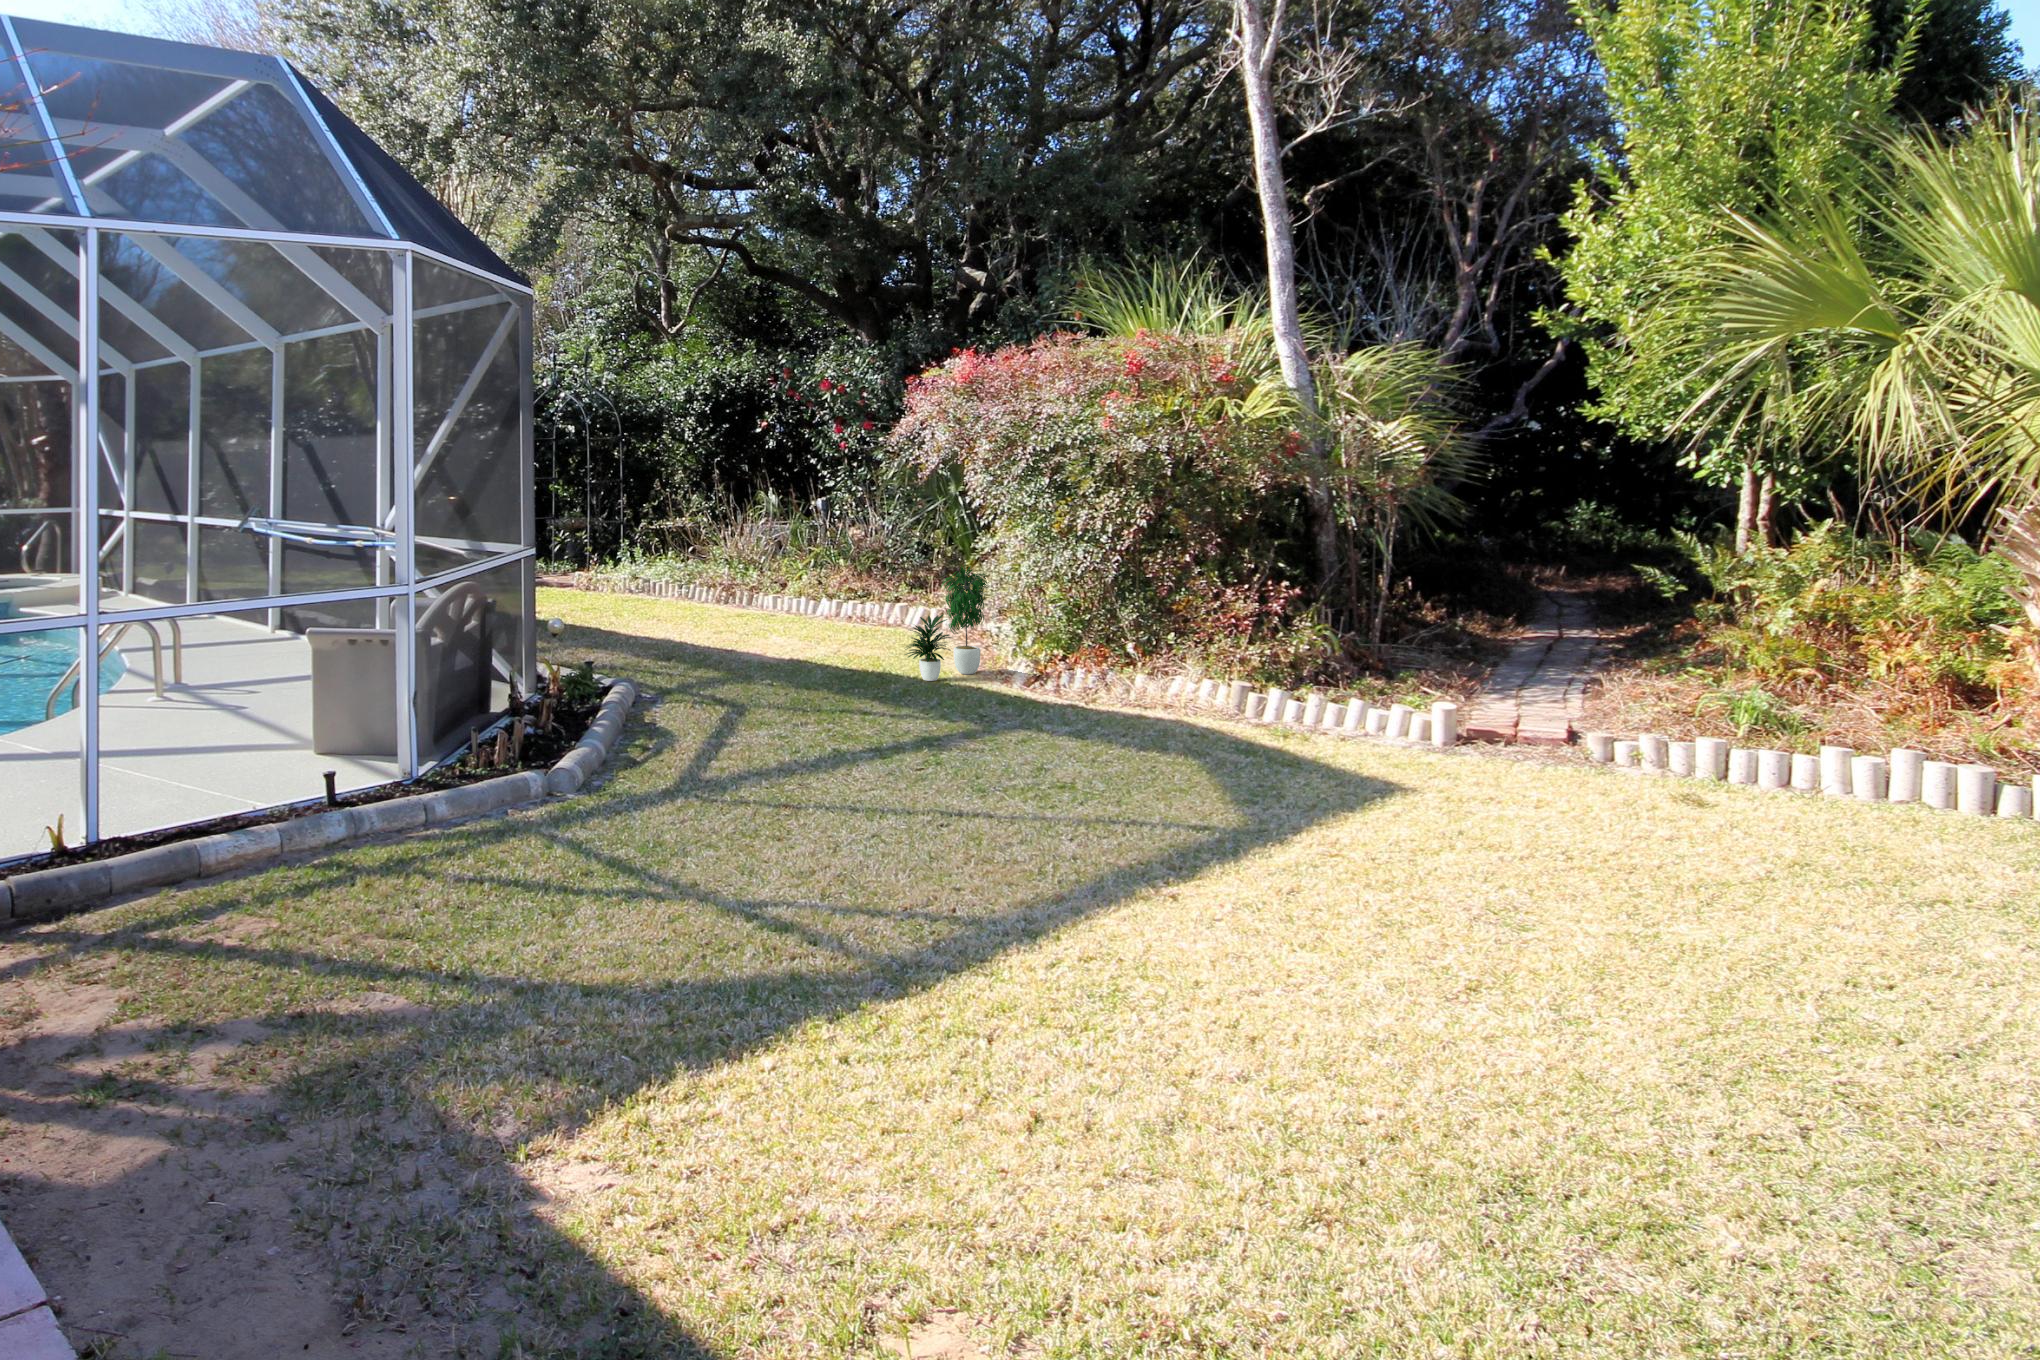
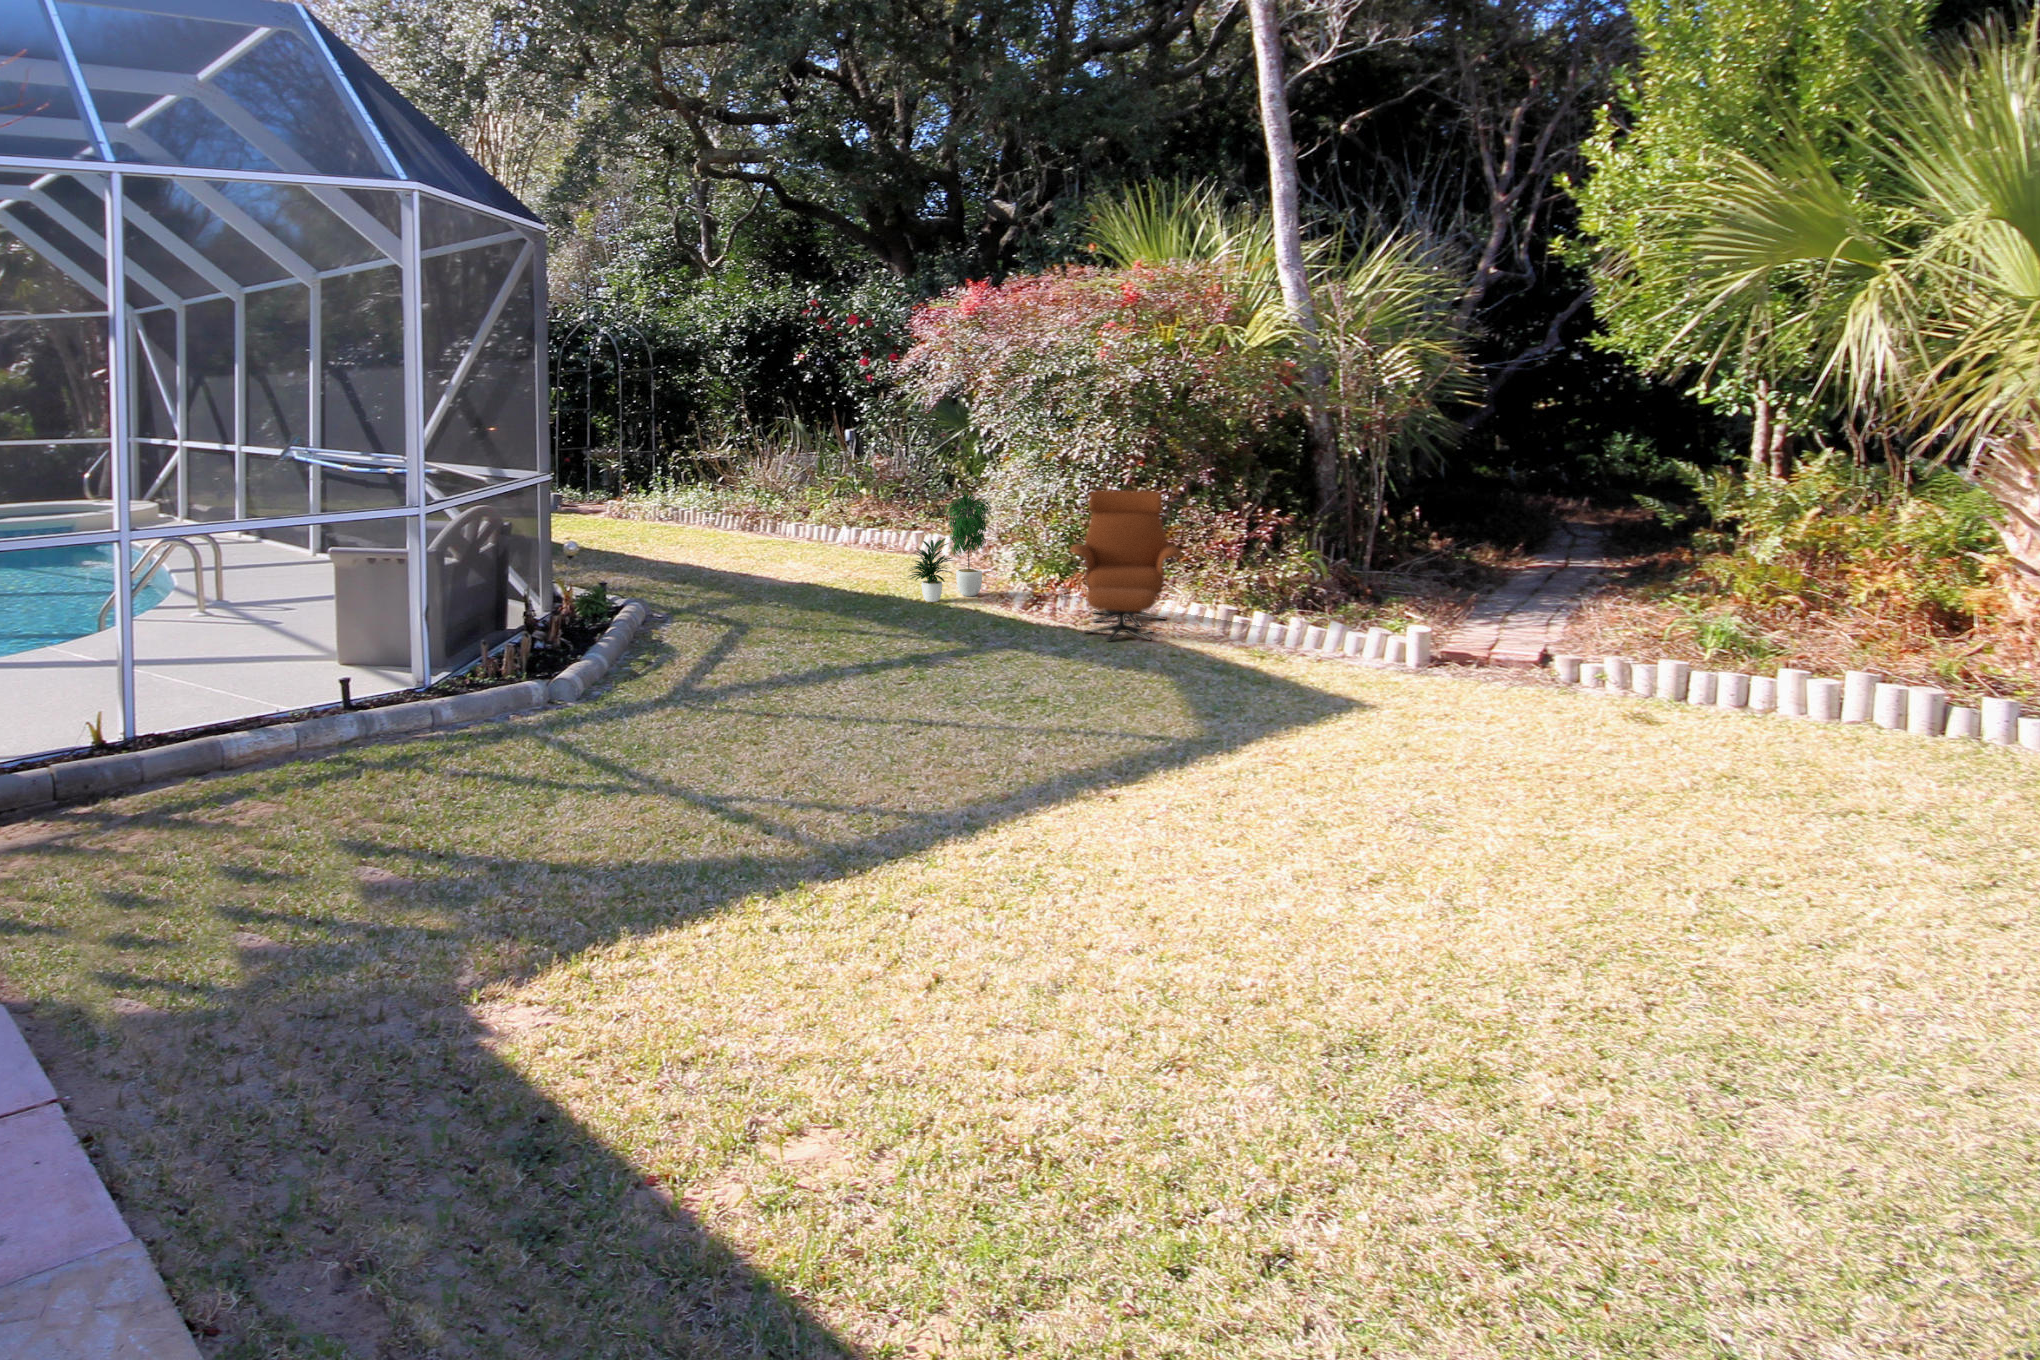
lounge chair: none [1075,564,1191,722] -> present [1070,490,1182,641]

